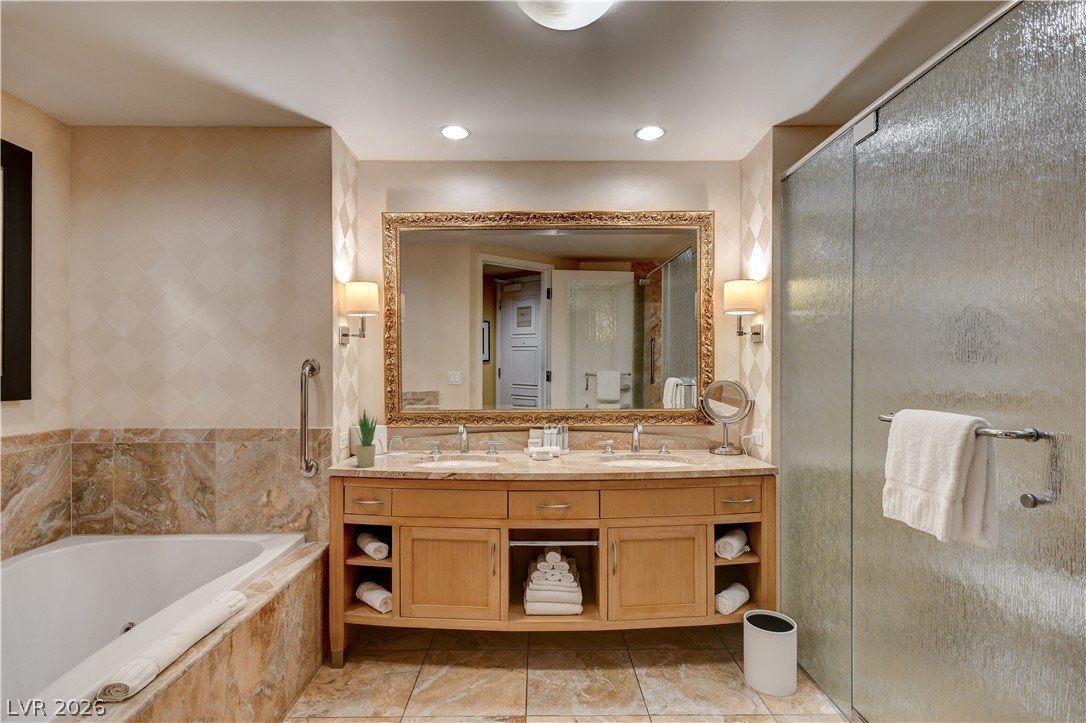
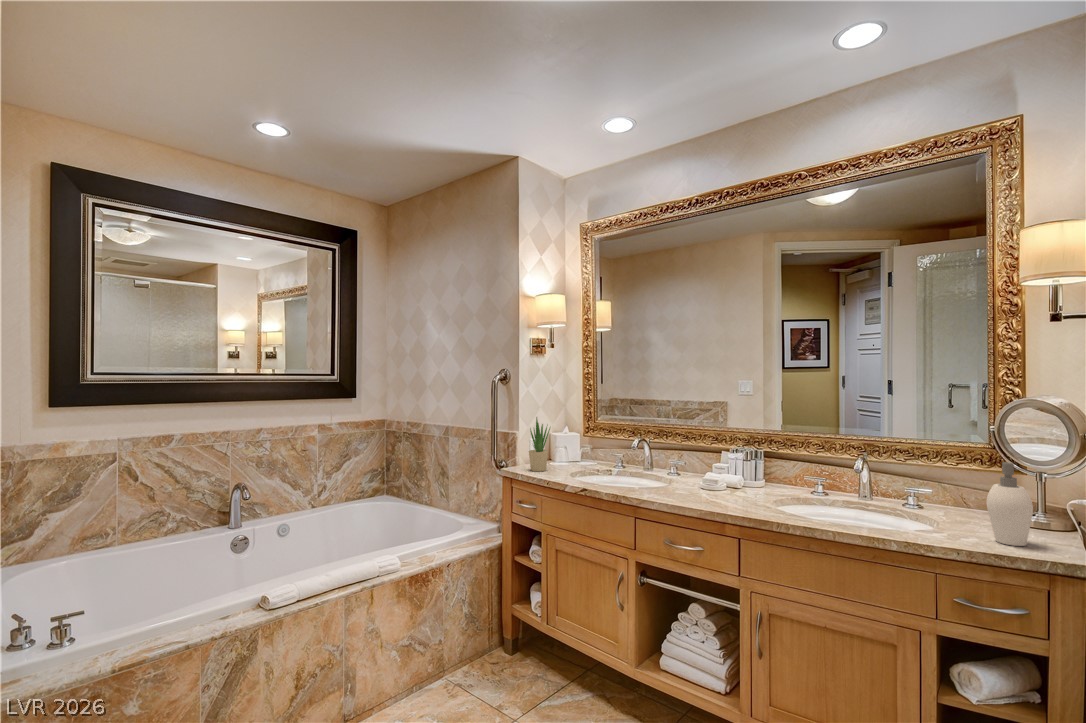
soap dispenser: none [722,416,750,463] -> present [986,462,1041,546]

